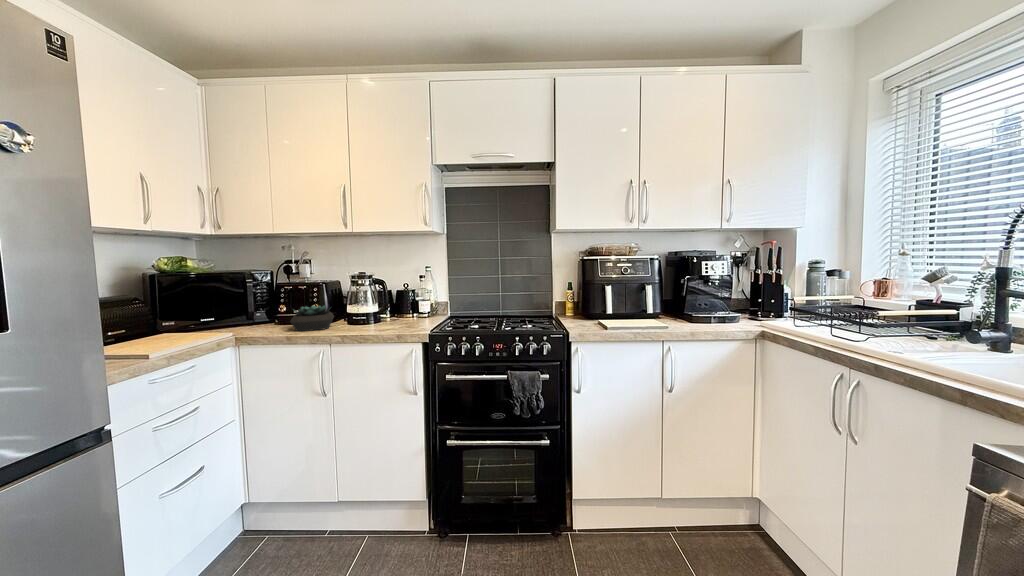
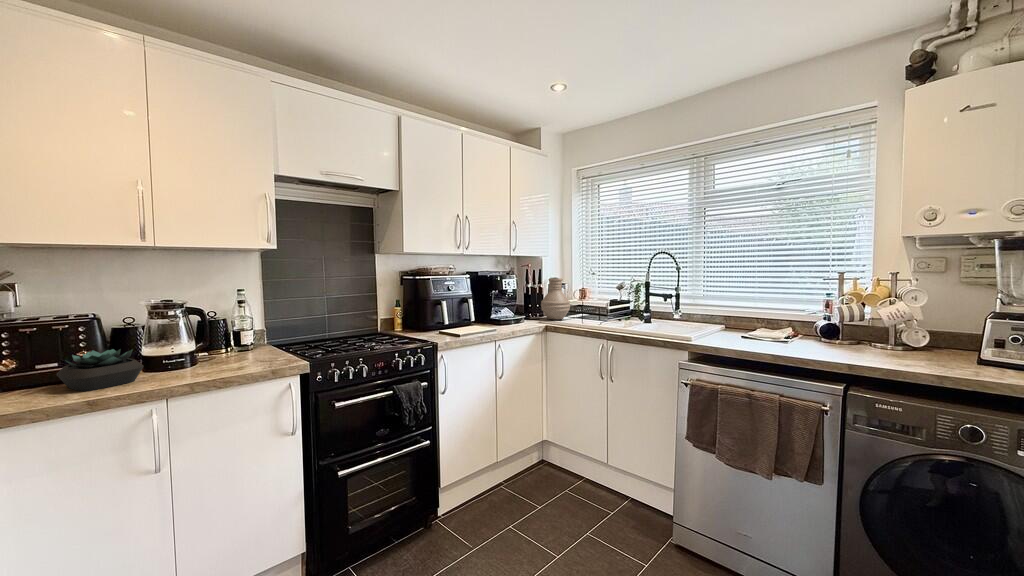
vase: none [767,259,822,323] -> present [541,278,570,320]

